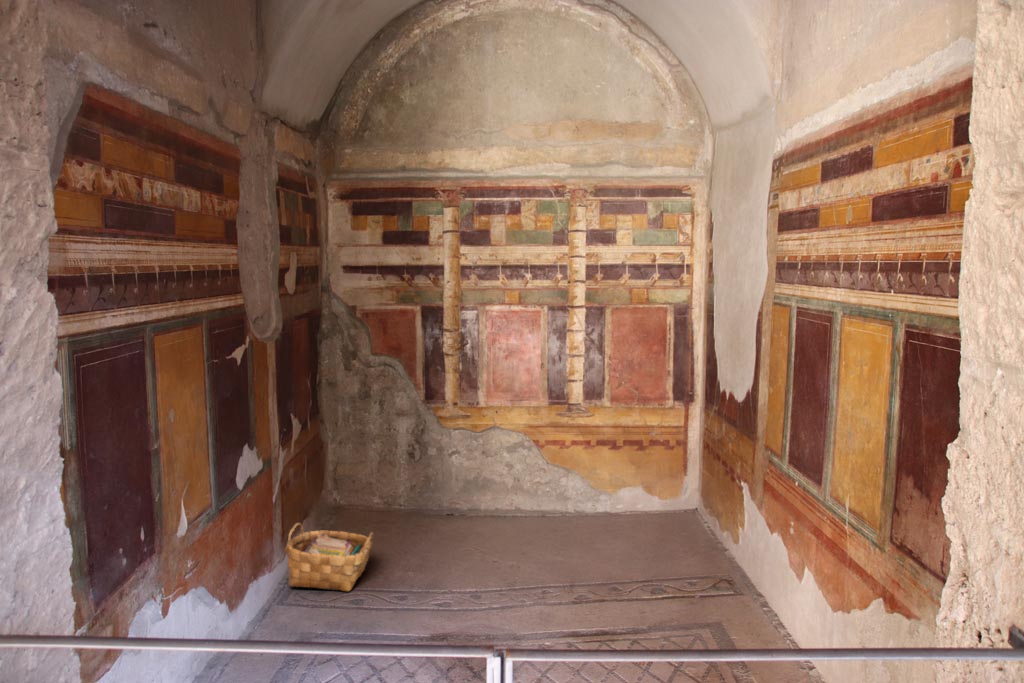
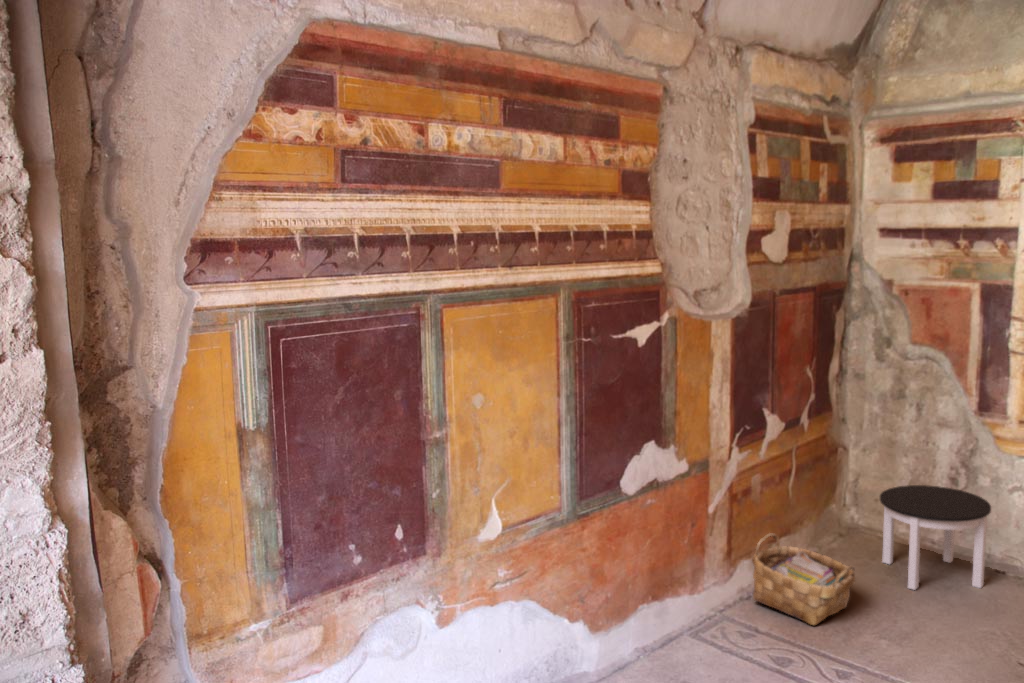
round table: none [367,461,445,543] -> present [880,485,991,590]

